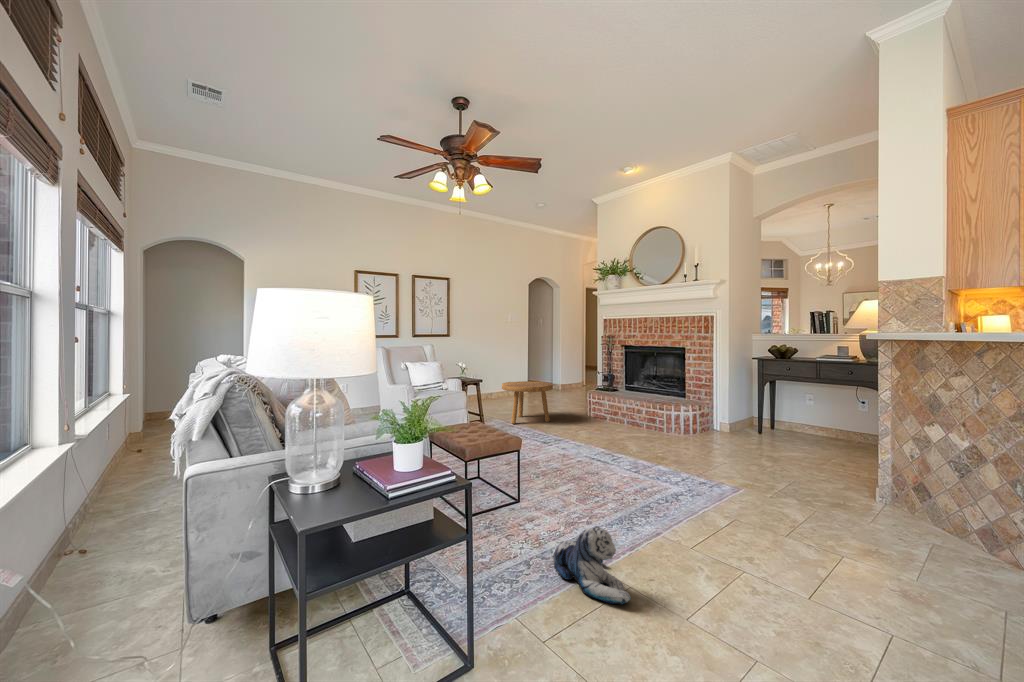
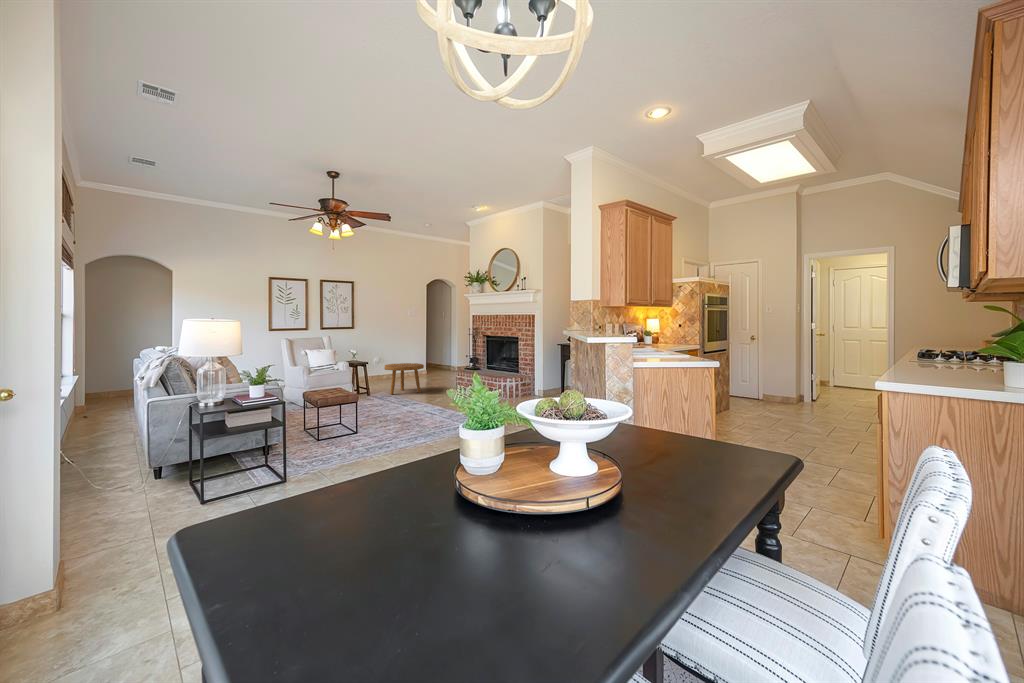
plush toy: present [553,526,631,605] -> none [344,430,372,461]

